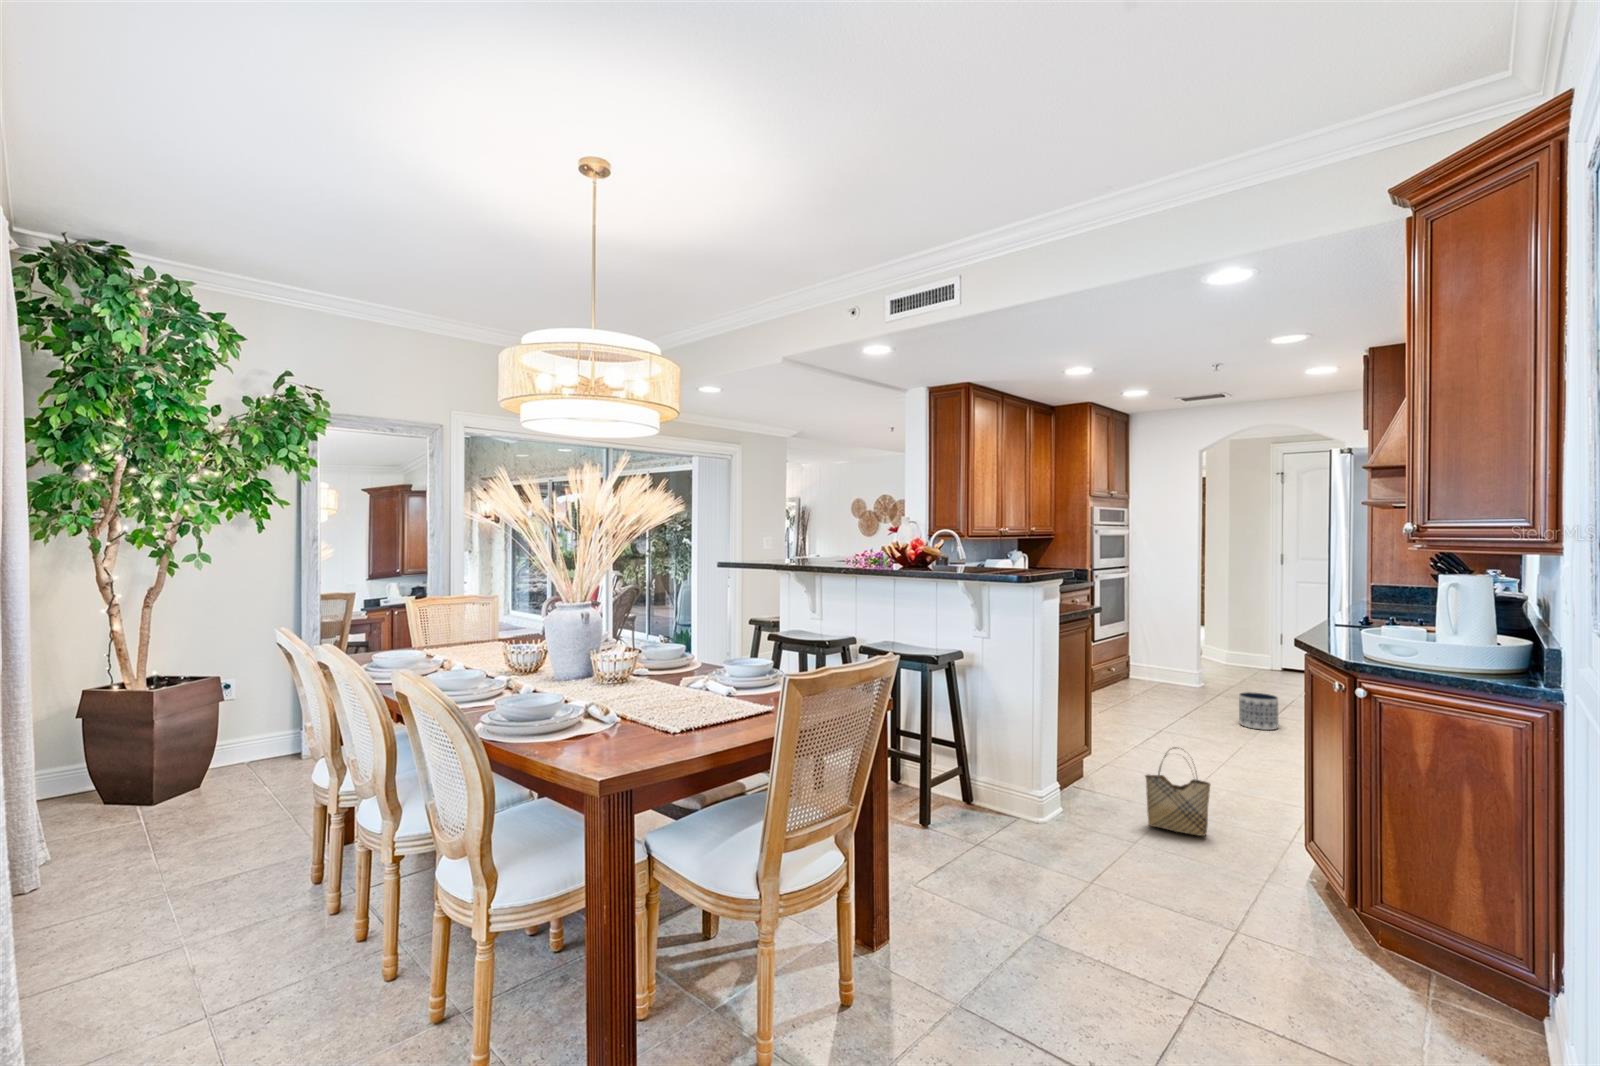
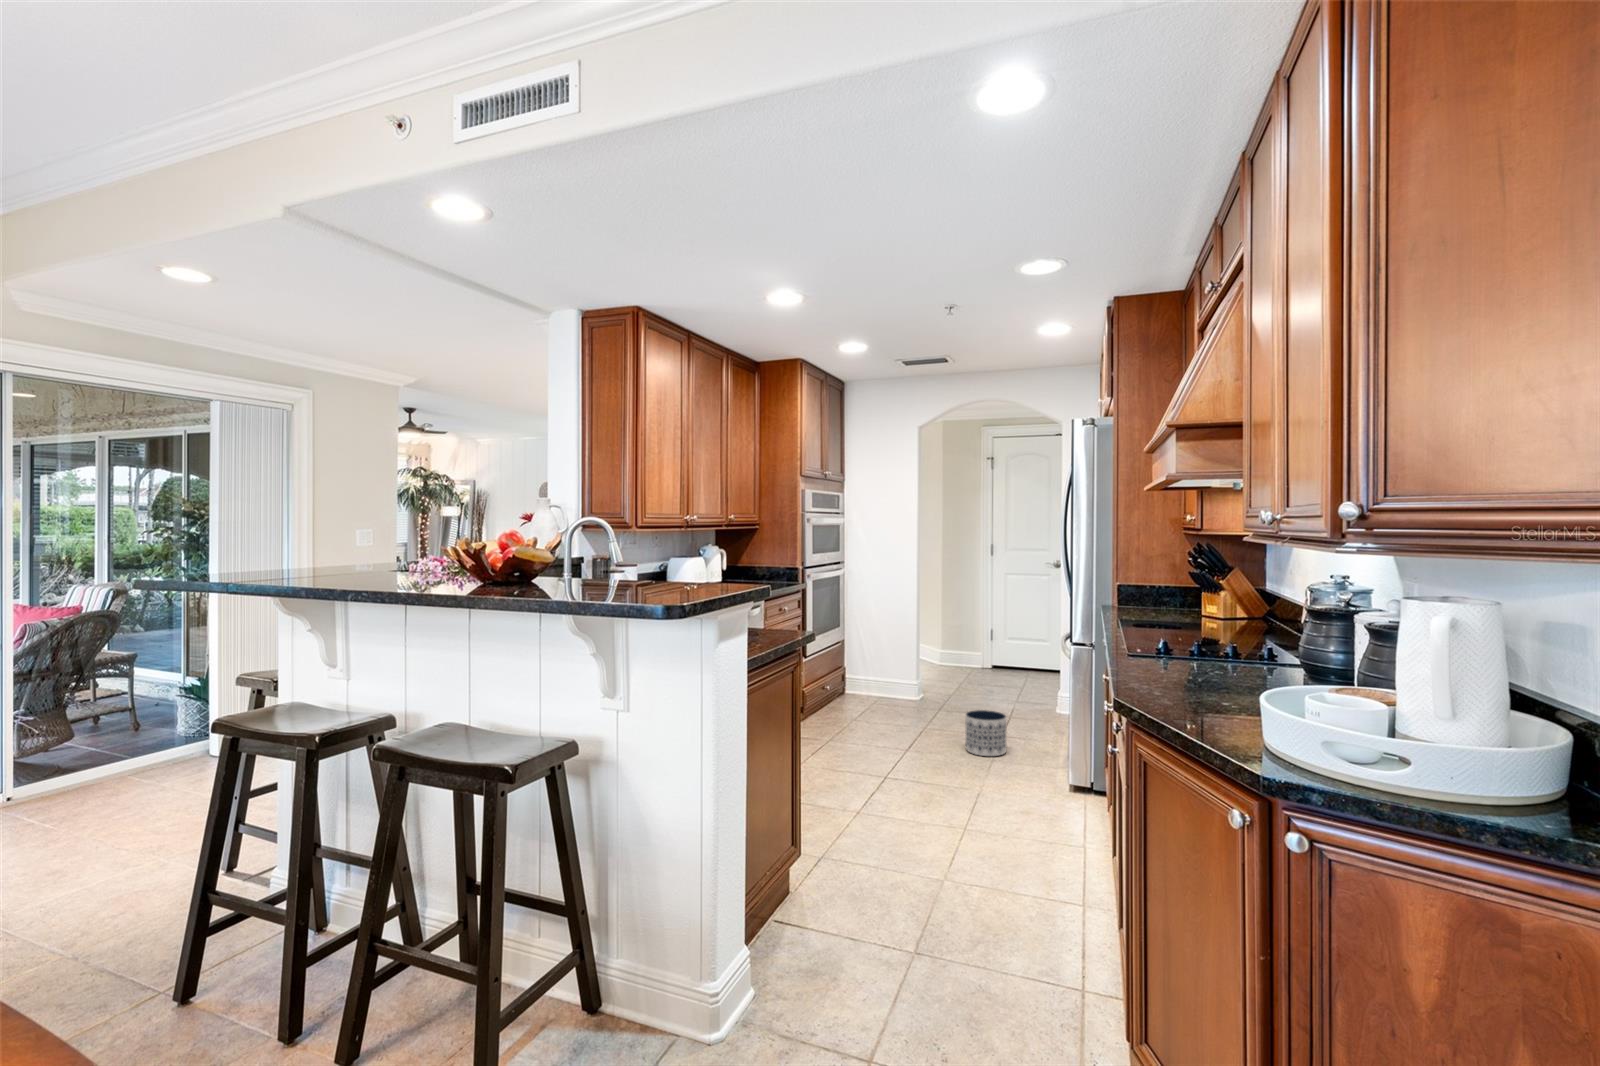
woven basket: present [1145,747,1210,836] -> none [875,859,971,1010]

